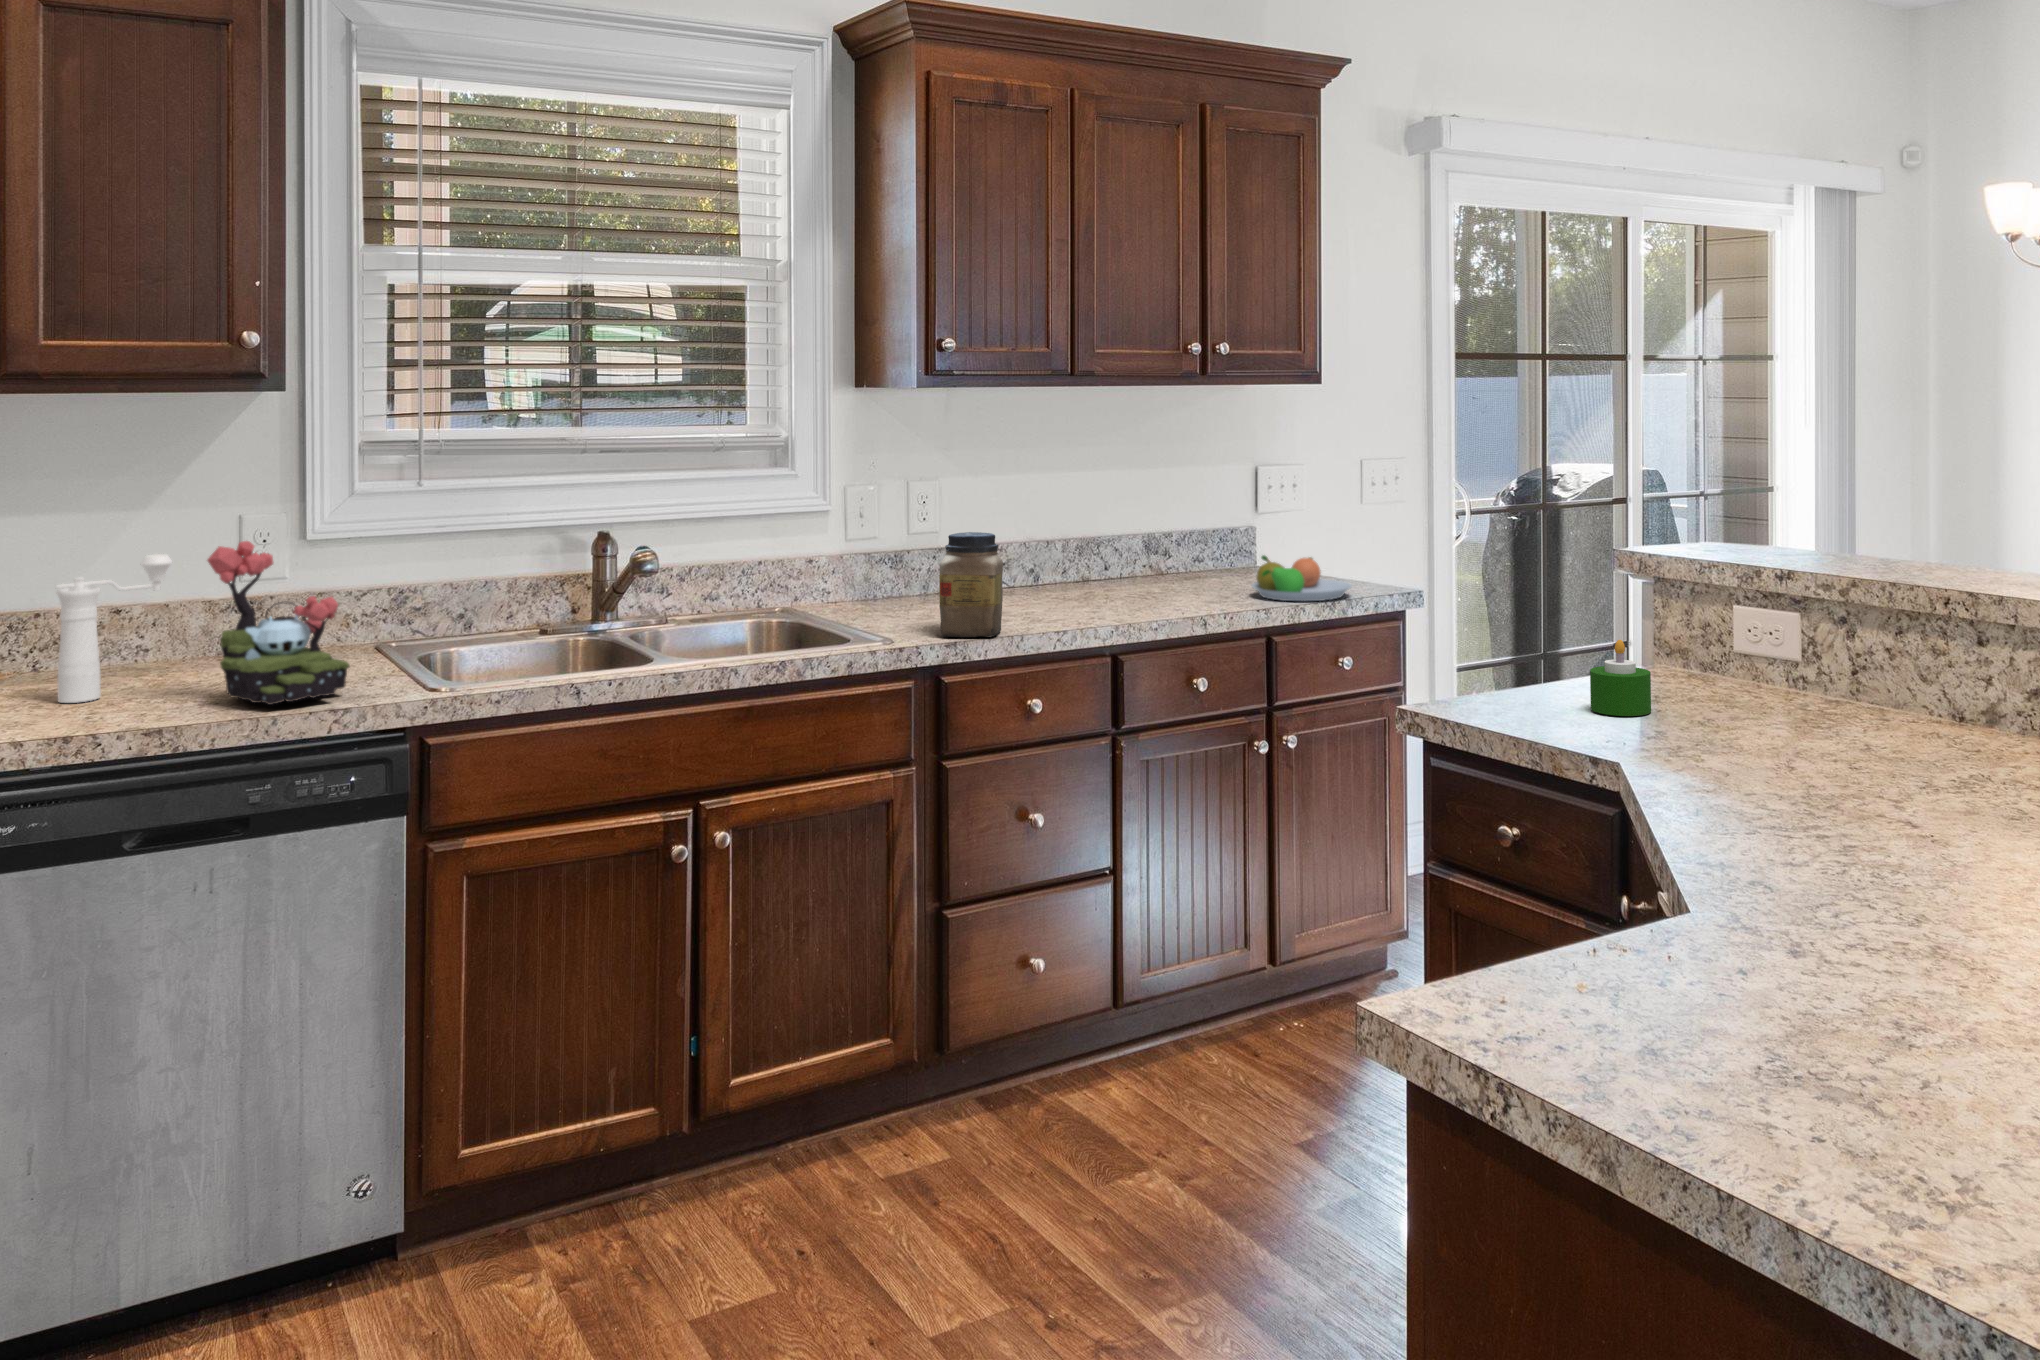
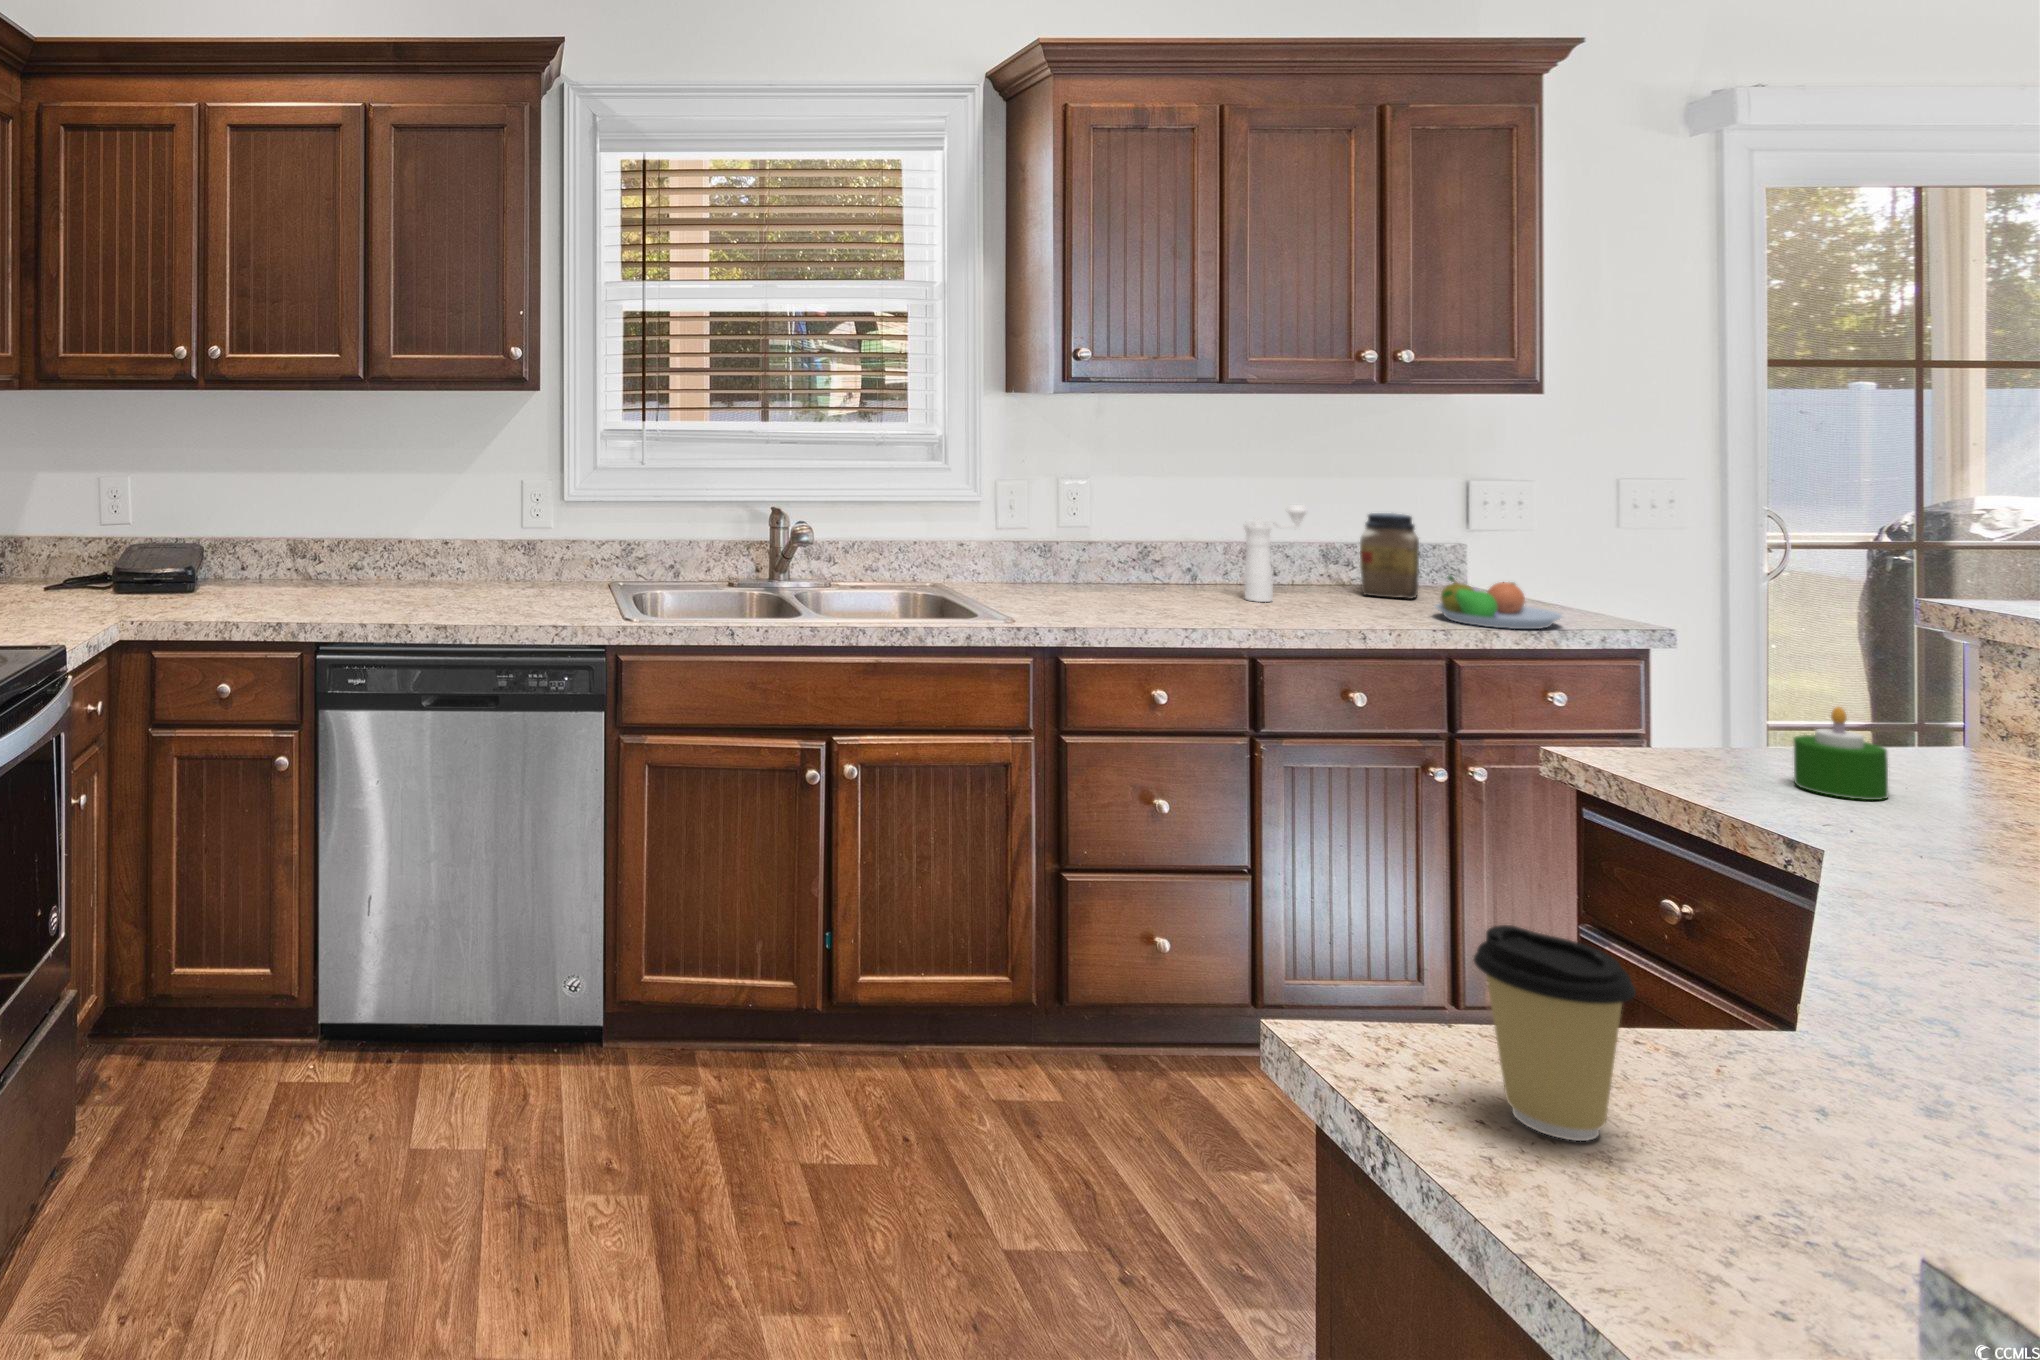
jar: present [939,532,1003,637] -> present [1360,513,1419,599]
plant: present [208,541,350,705] -> none [483,495,575,617]
pepper mill: present [56,554,172,703] -> present [1244,505,1307,602]
coffee cup: none [1550,863,1673,1044] -> present [1474,925,1636,1141]

